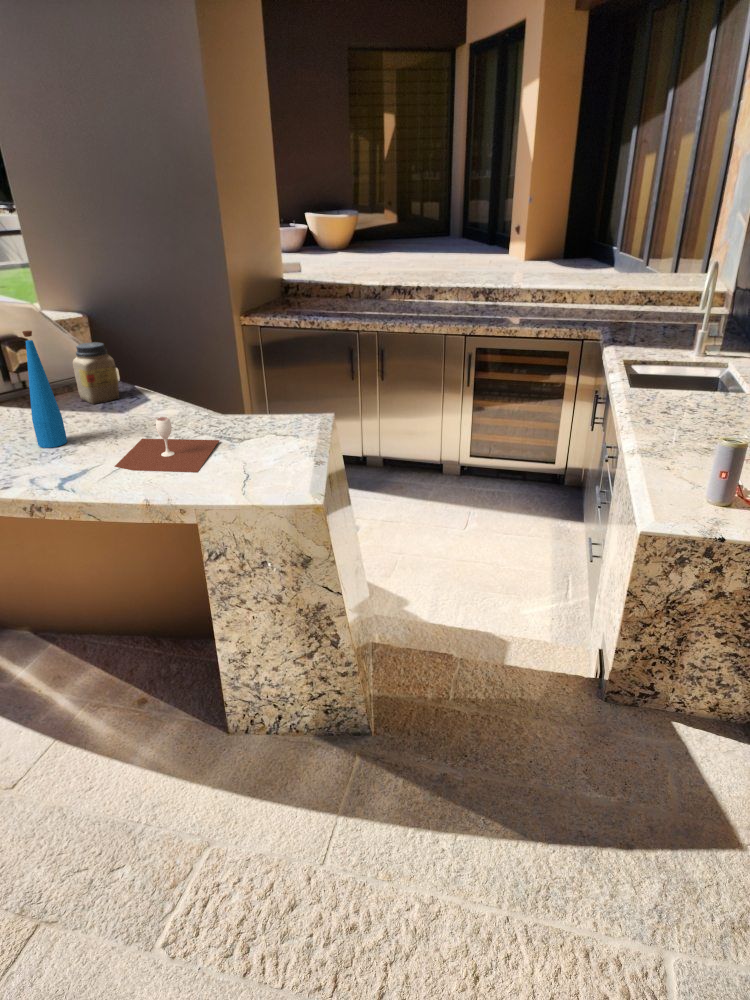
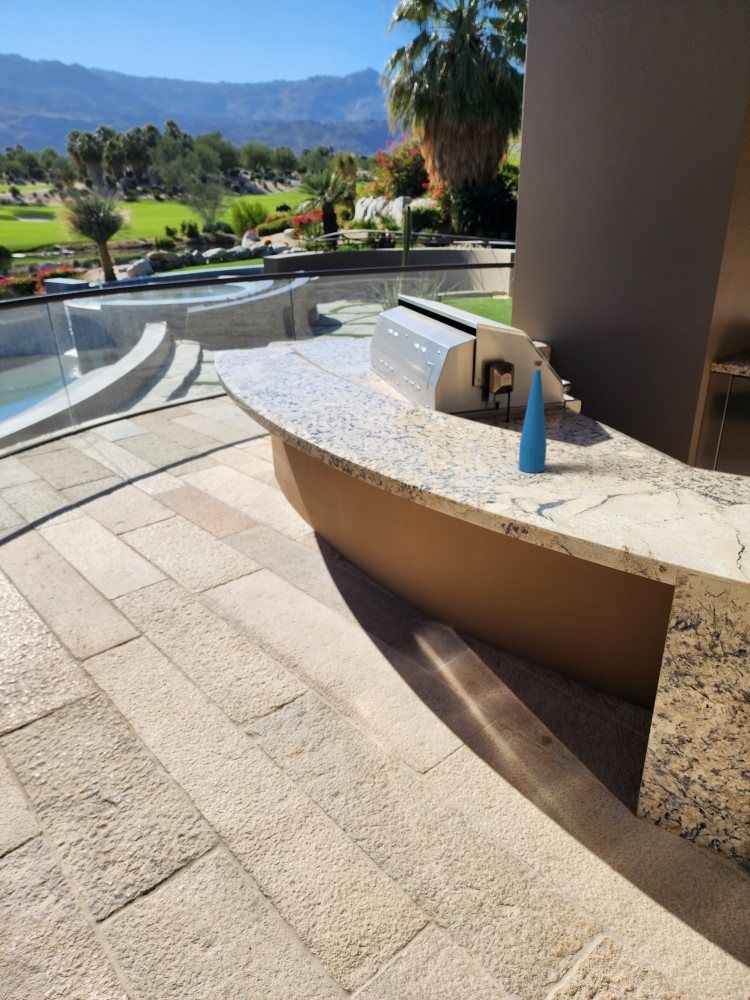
jar: present [73,342,120,404] -> none [549,373,592,434]
wine glass: present [115,417,219,472] -> none [589,463,708,530]

